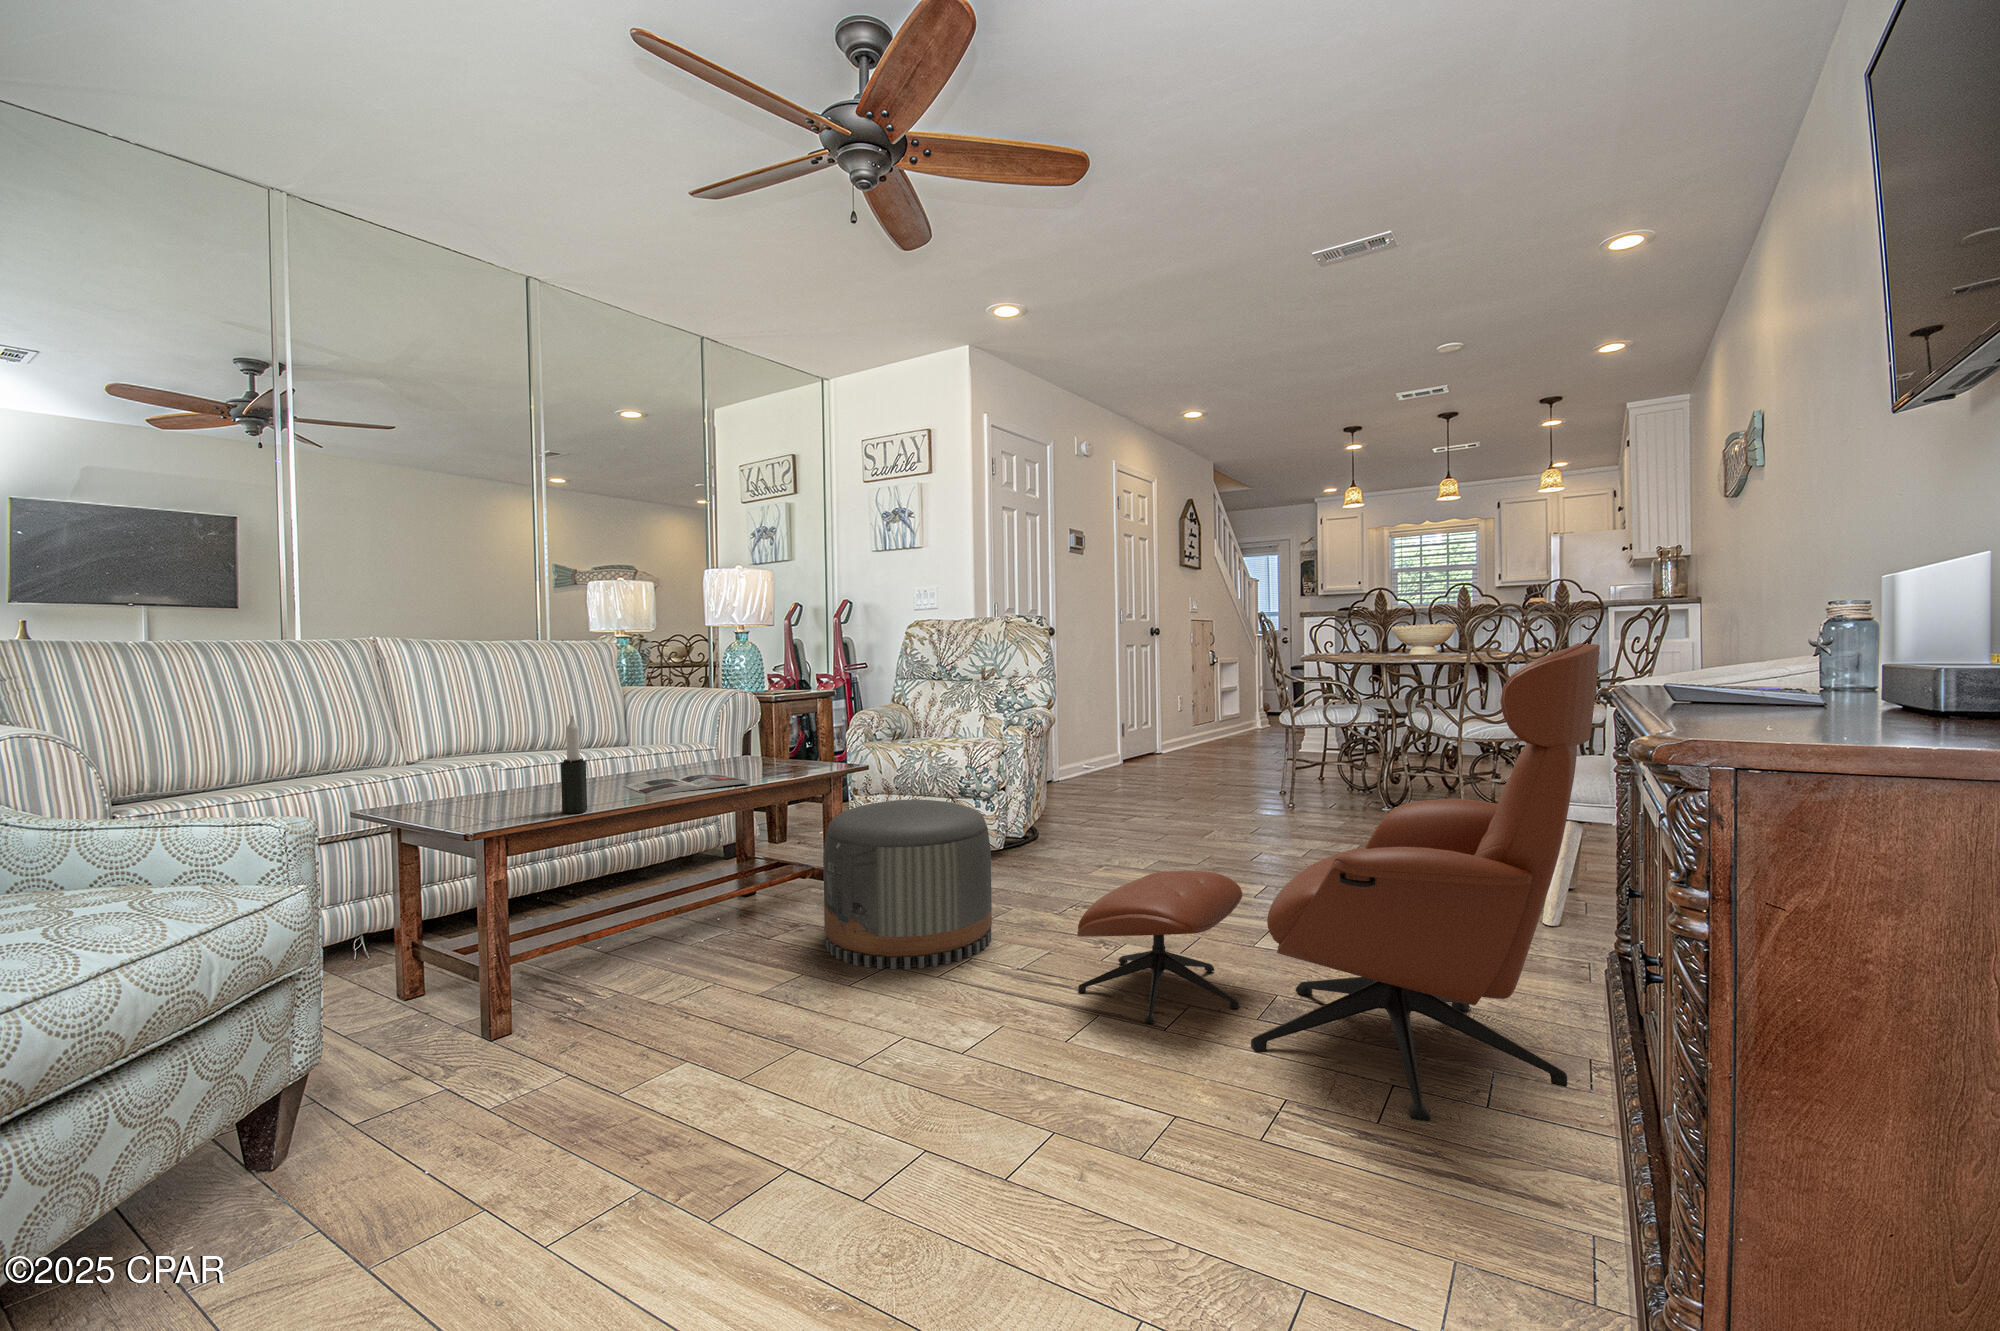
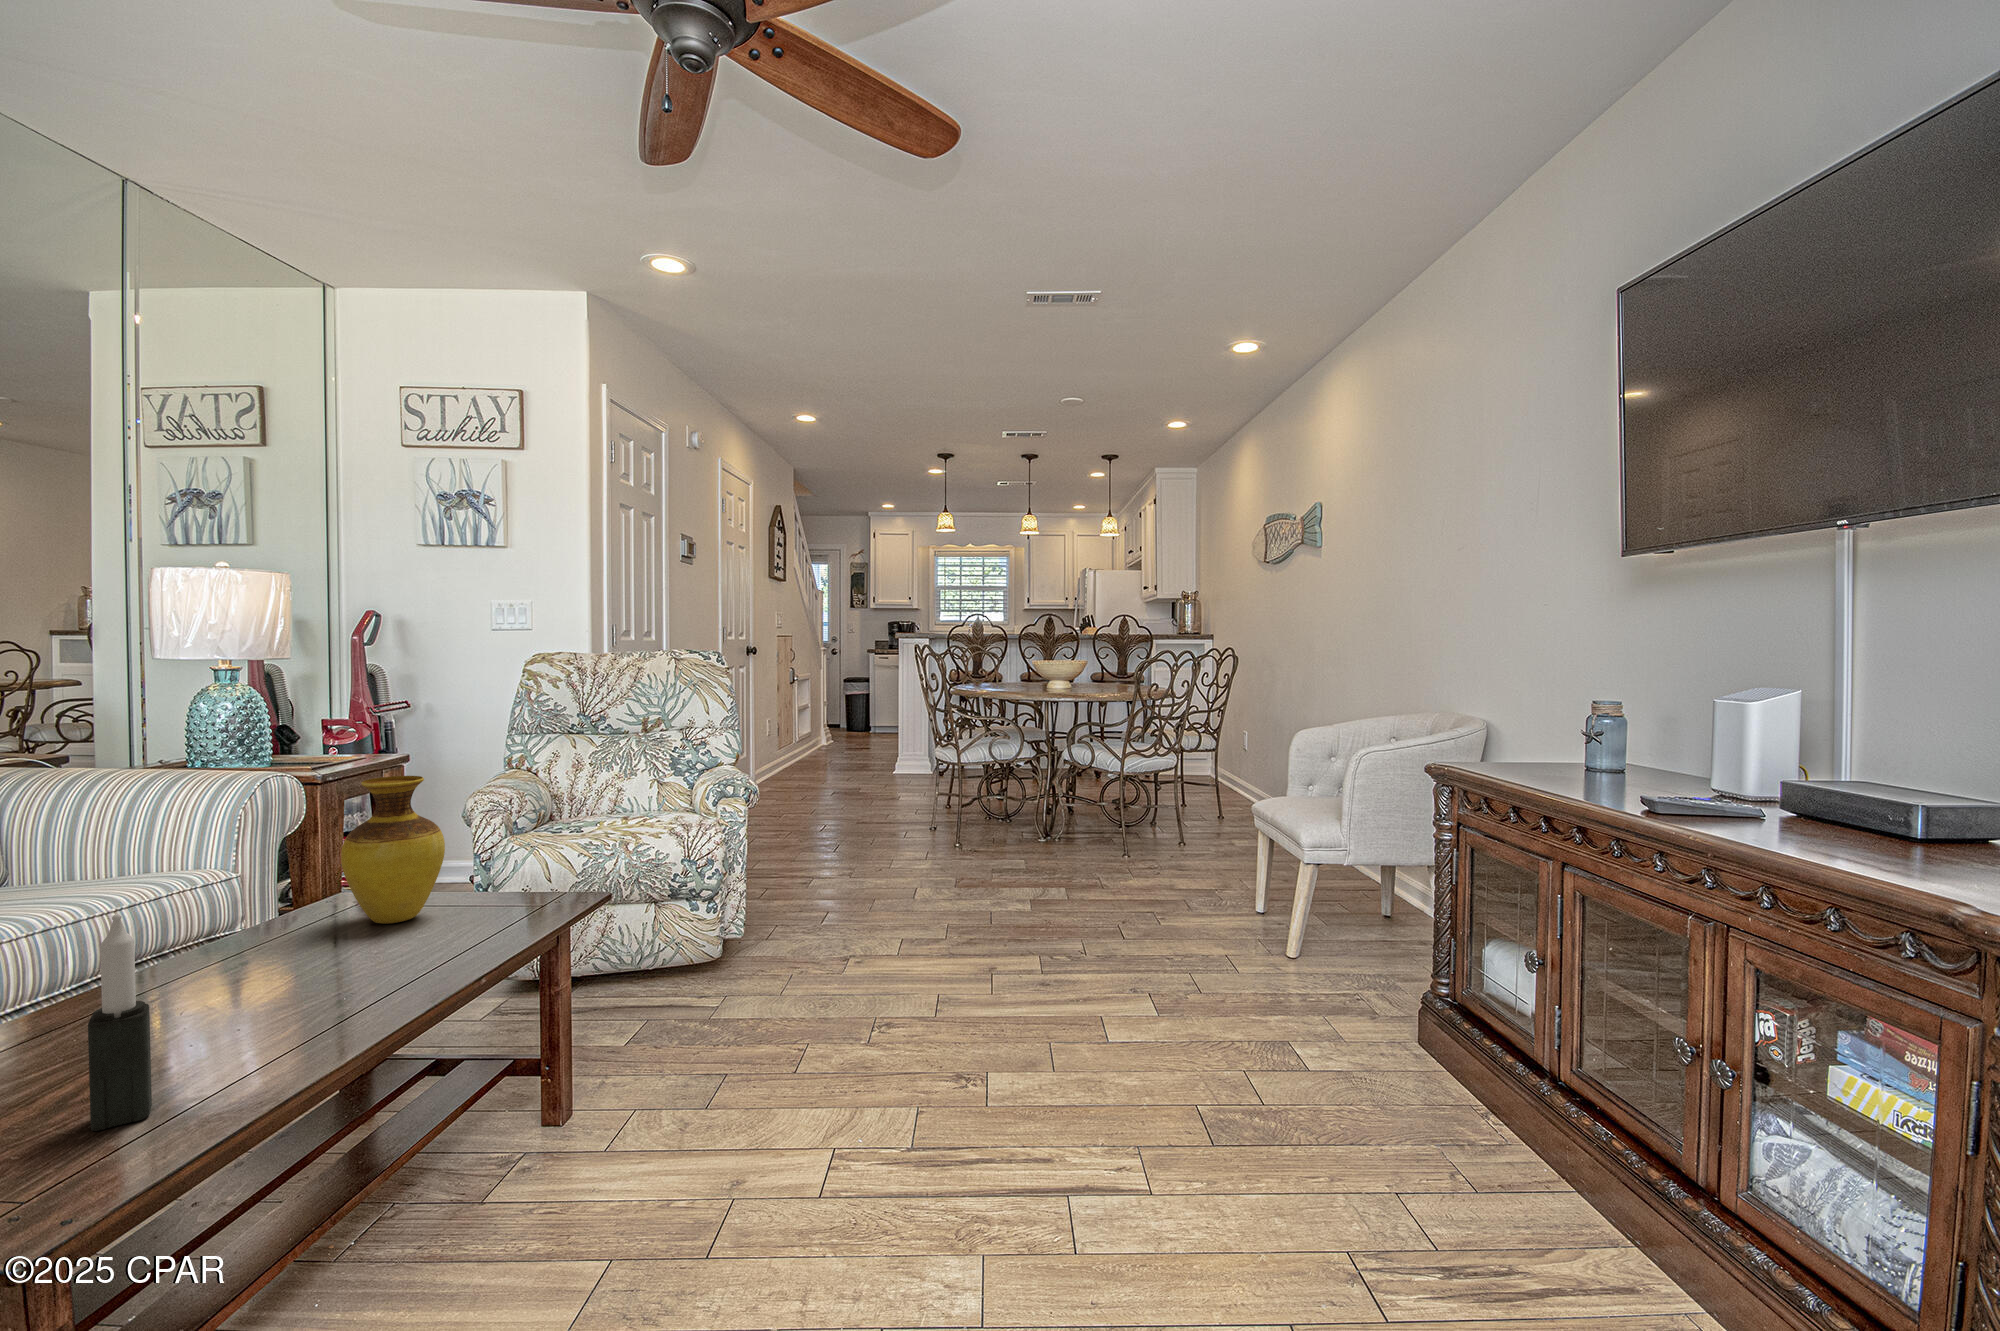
lounge chair: present [1077,643,1600,1121] -> none [1006,726,1580,1232]
vase: none [734,684,788,771] -> present [341,776,445,924]
magazine: present [625,774,750,795] -> none [144,944,425,1028]
pouf: present [823,799,992,969] -> none [577,931,831,1219]

